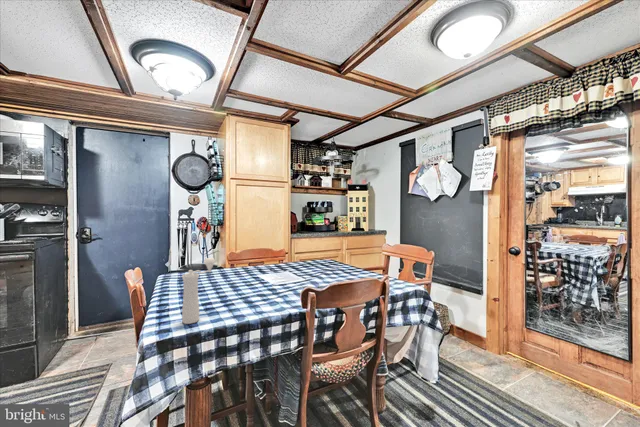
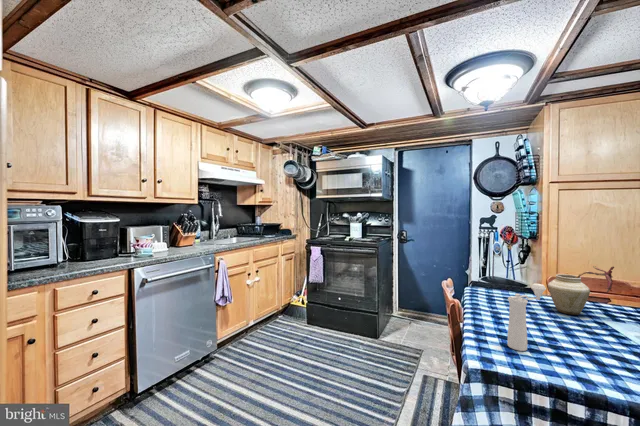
vase: none [224,238,264,281] -> present [548,266,614,315]

